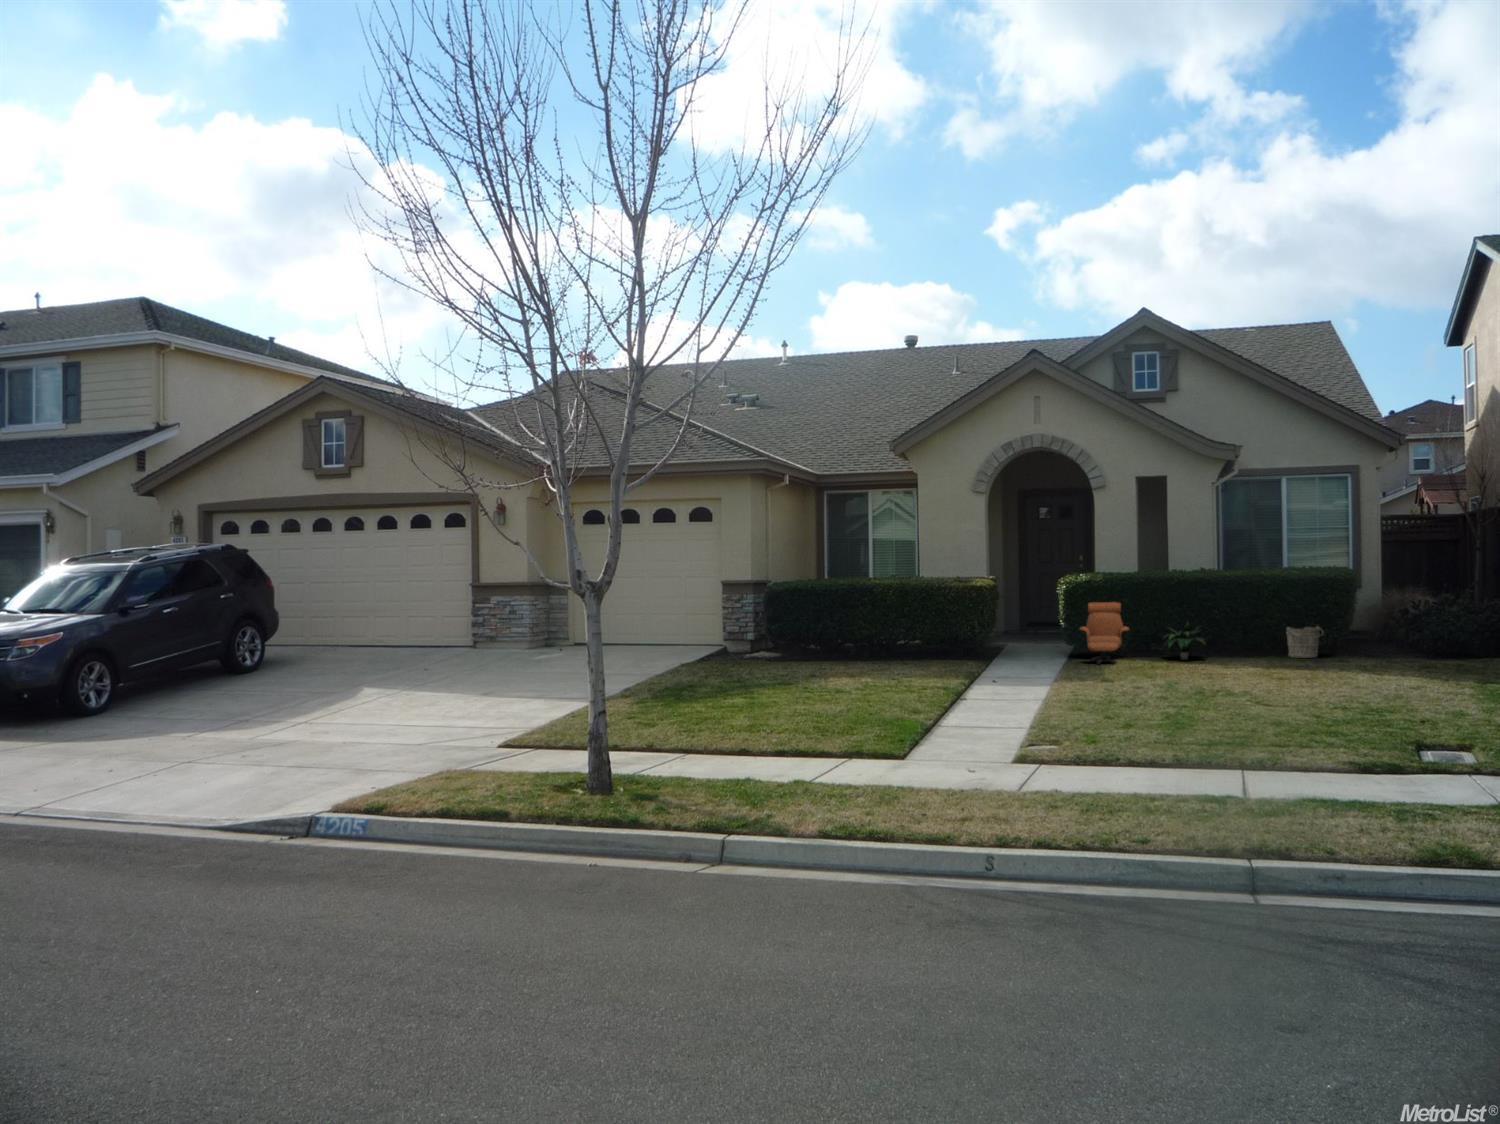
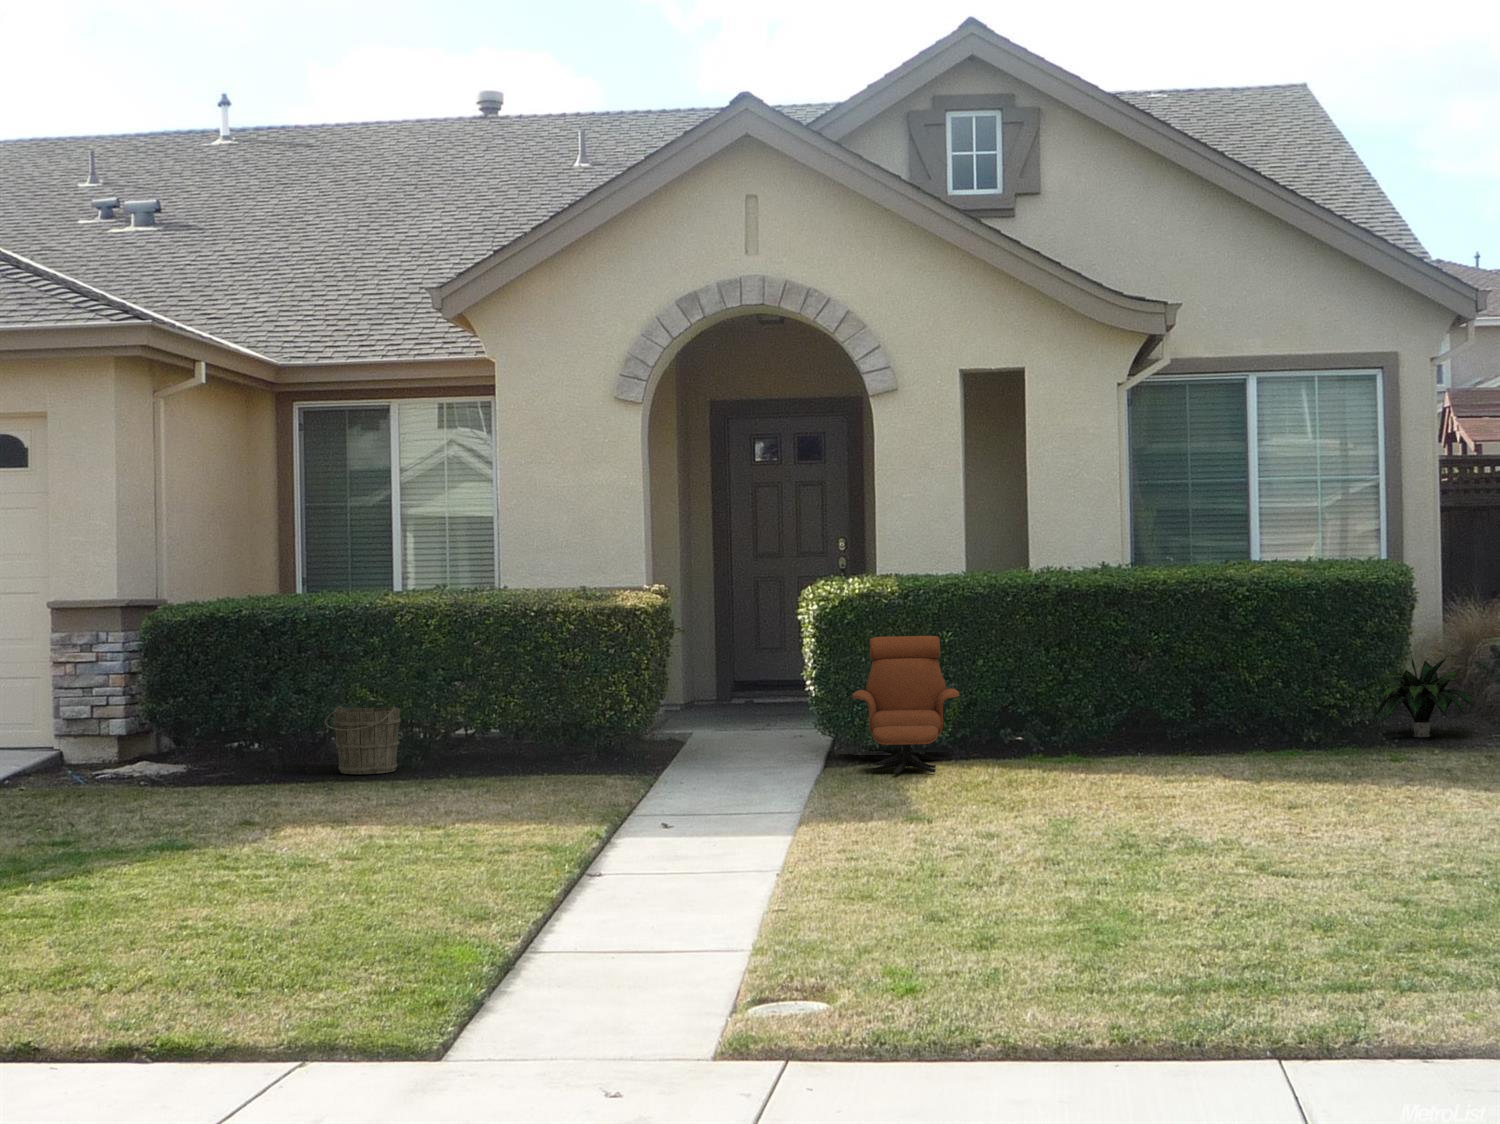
potted plant: present [1164,623,1205,660] -> present [1373,657,1474,737]
bucket: present [1286,627,1320,658] -> present [325,706,401,774]

